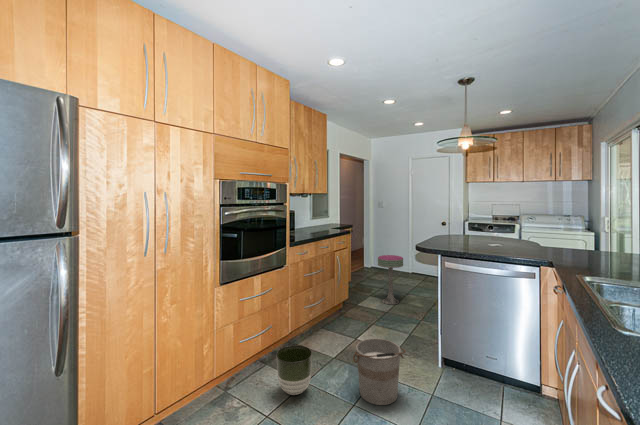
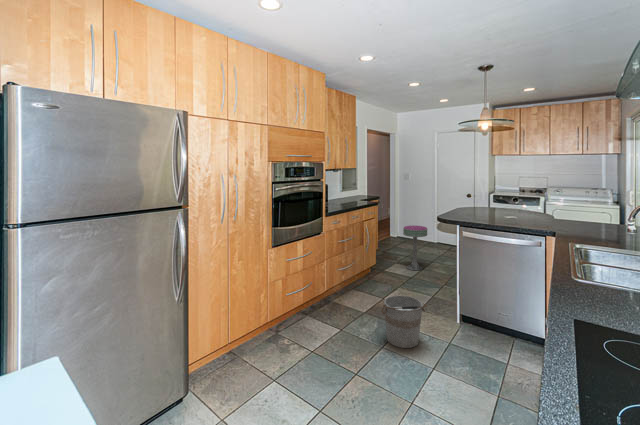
planter: present [276,345,312,395] -> none [318,299,347,338]

